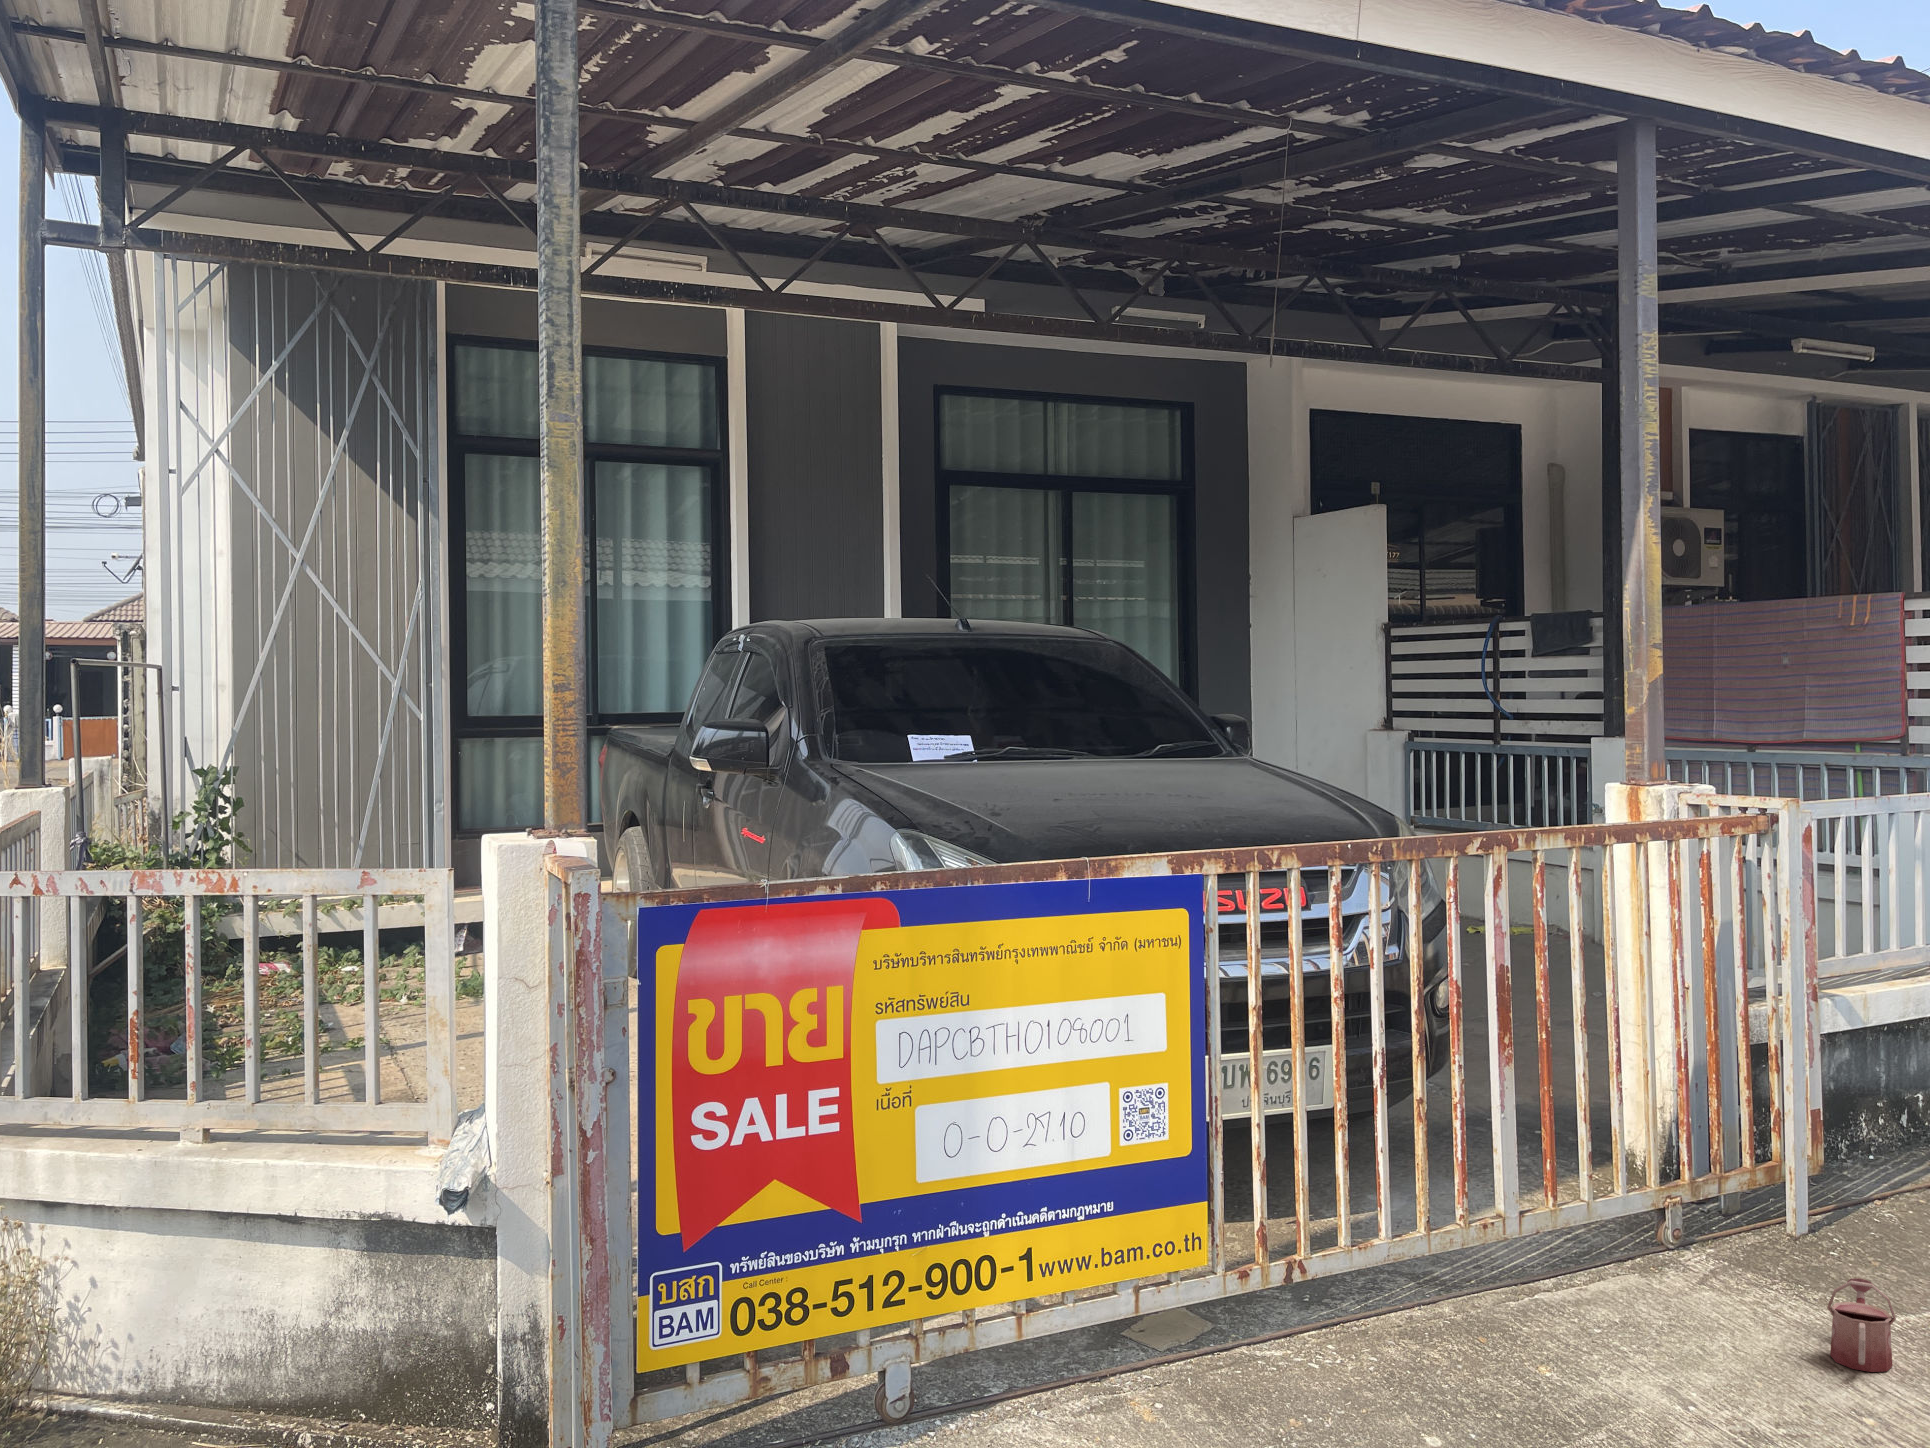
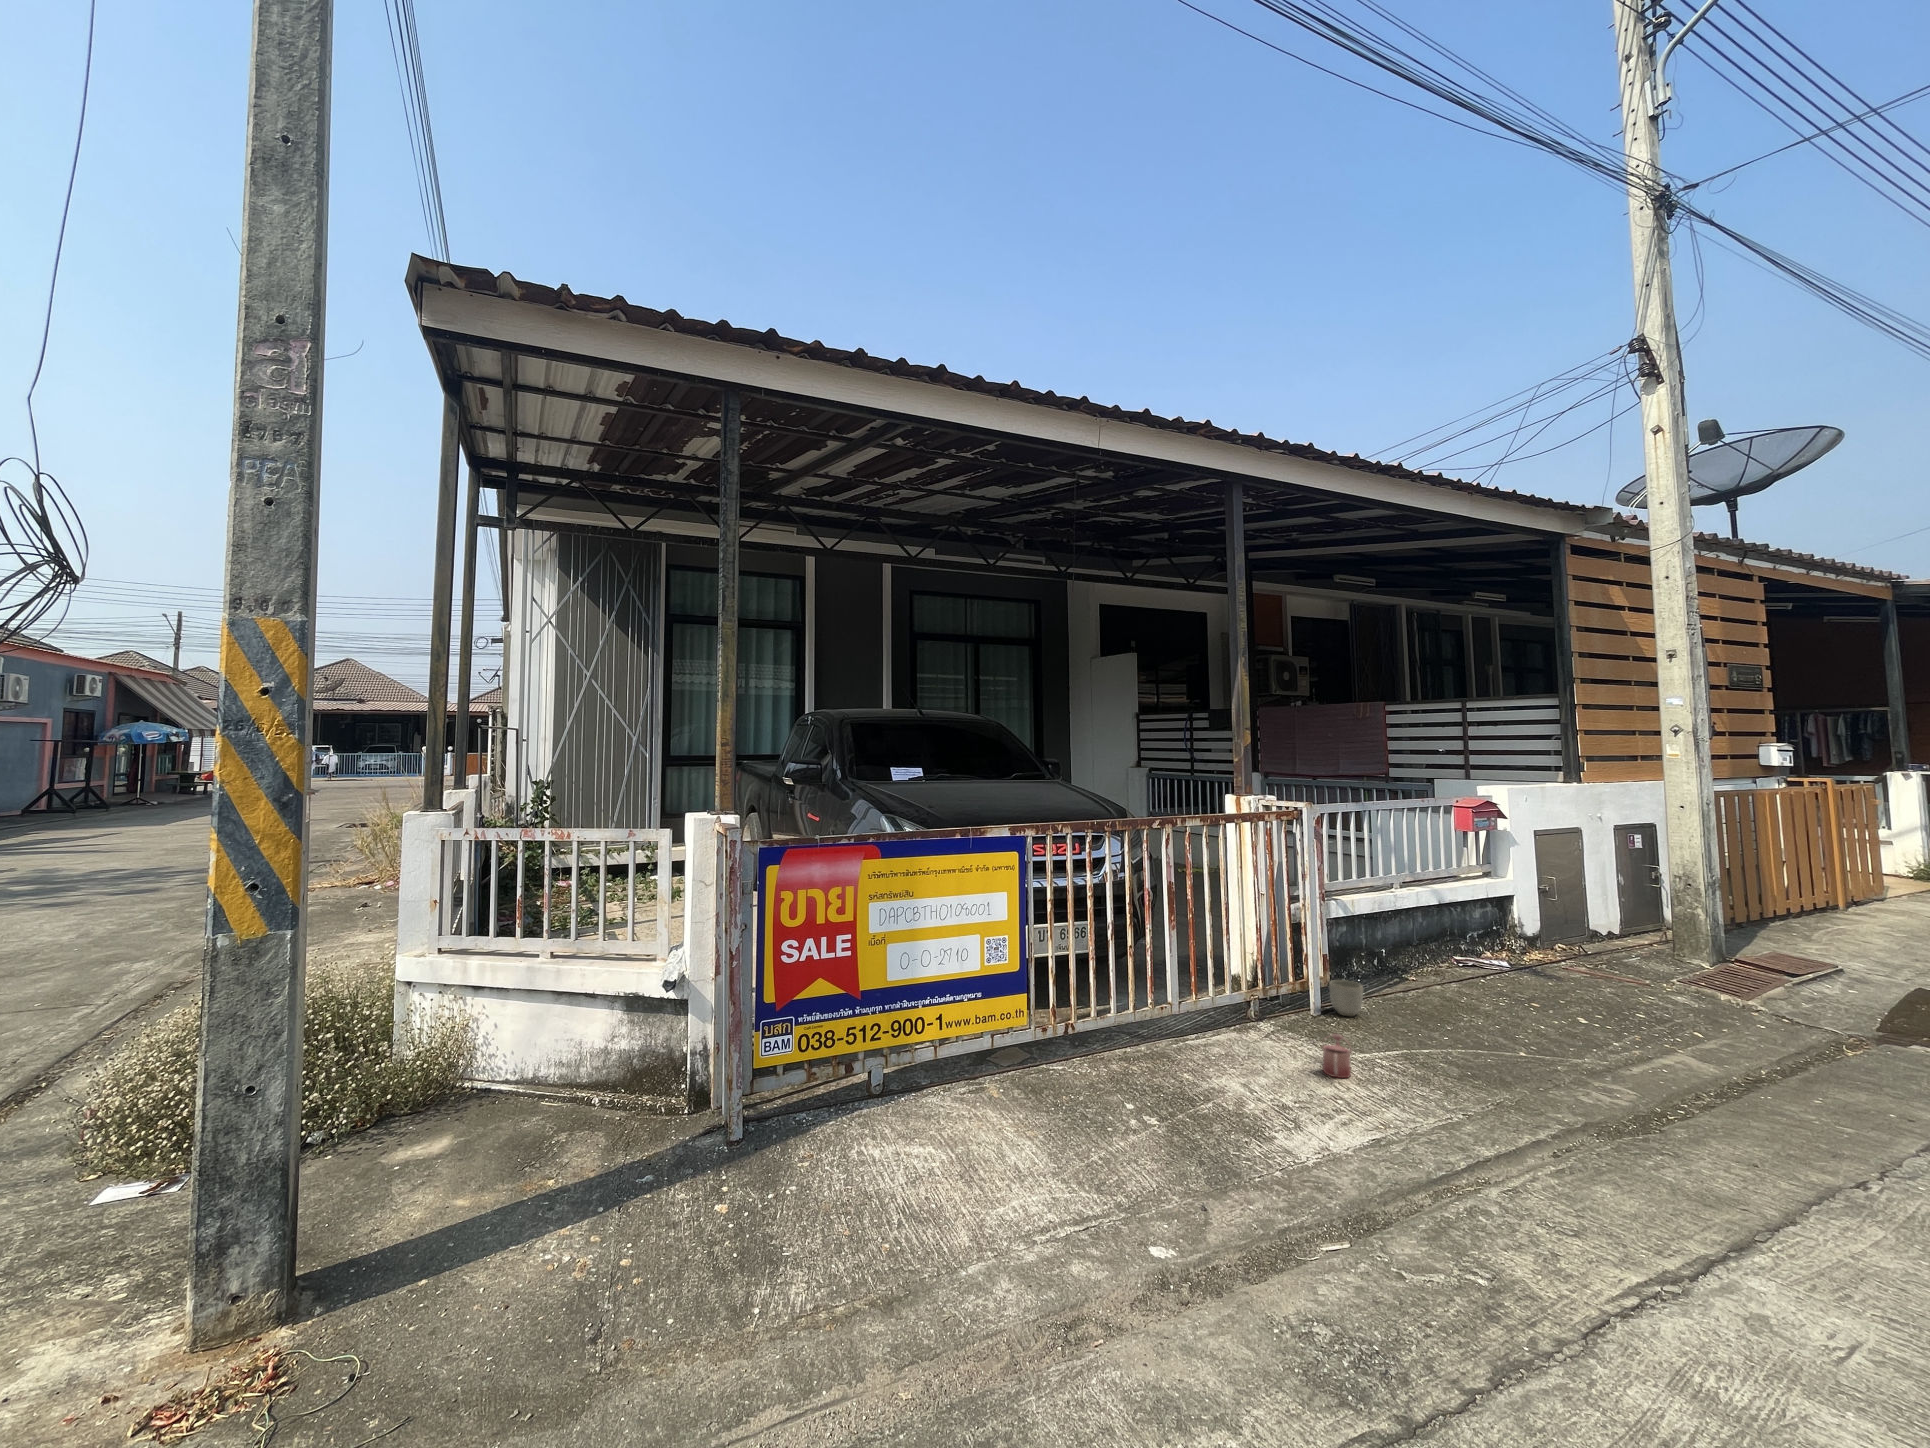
planter: none [1825,1161,1898,1236] -> present [1329,980,1363,1017]

